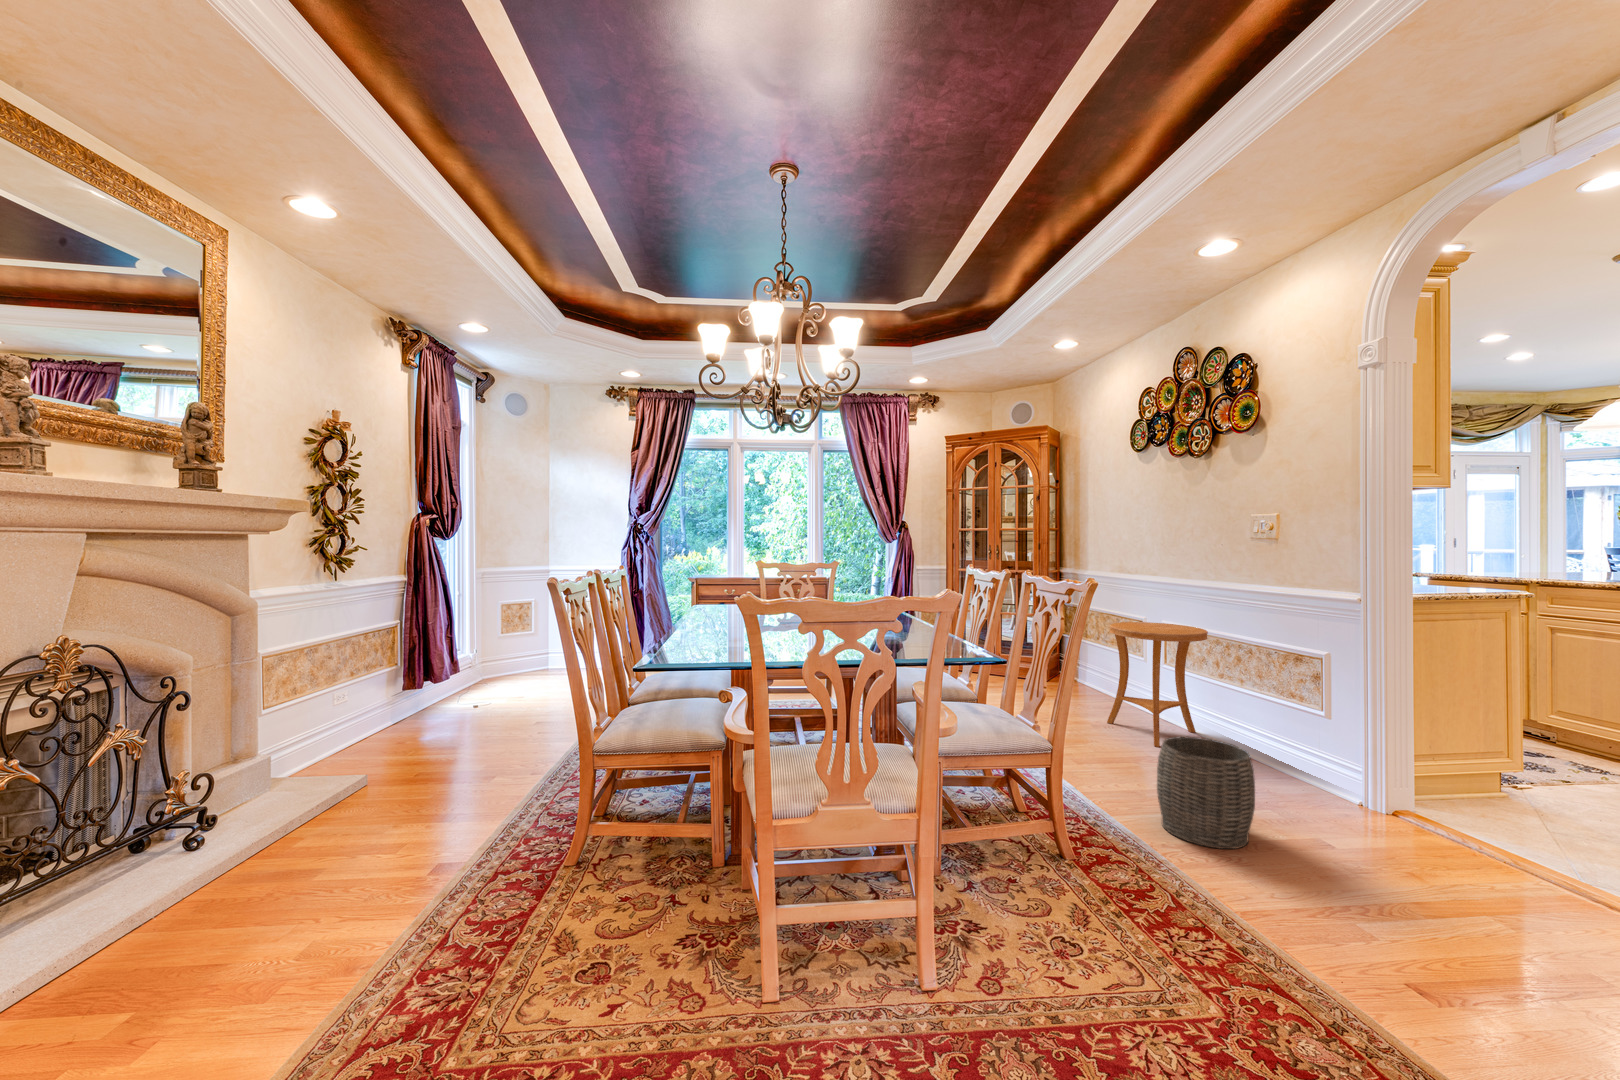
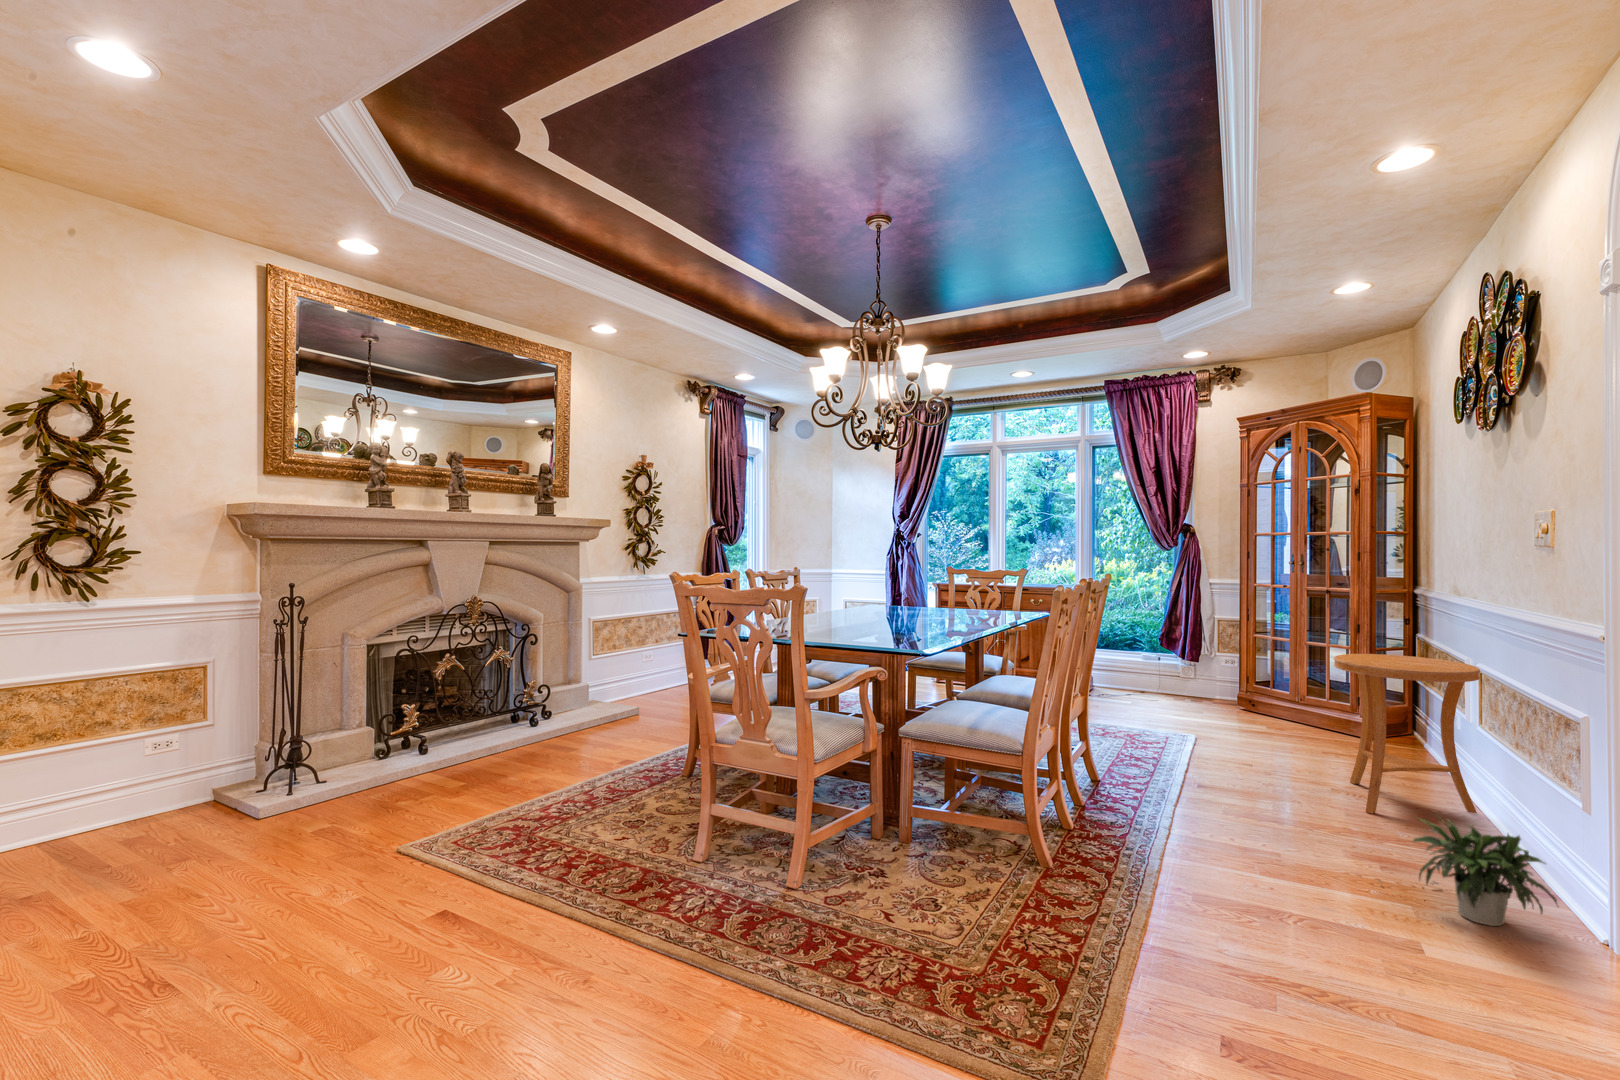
woven basket: present [1157,737,1255,849] -> none [1189,769,1300,897]
potted plant: none [1262,745,1393,825] -> present [1379,818,1557,926]

